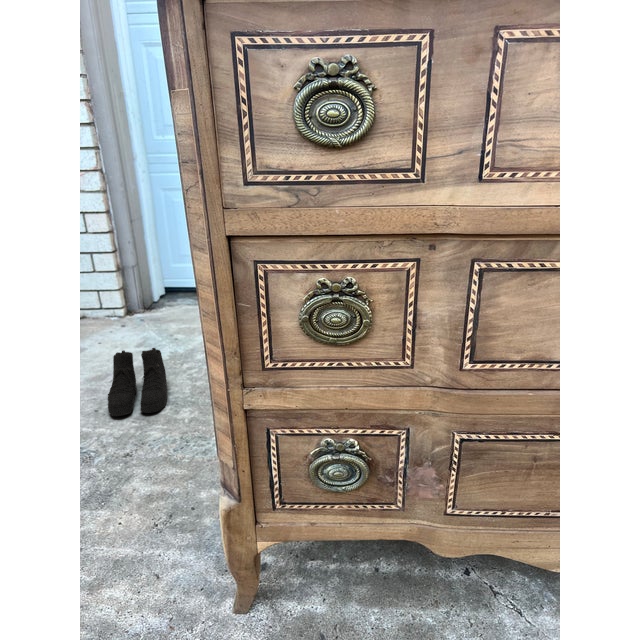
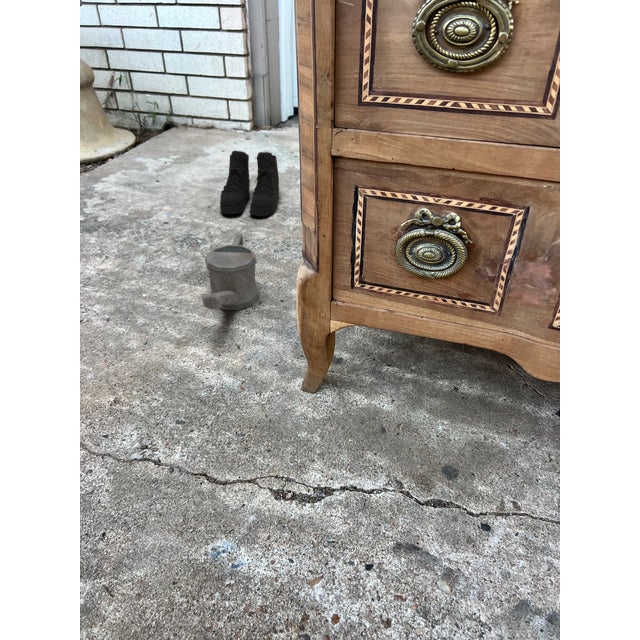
watering can: none [108,447,168,546] -> present [202,234,259,310]

